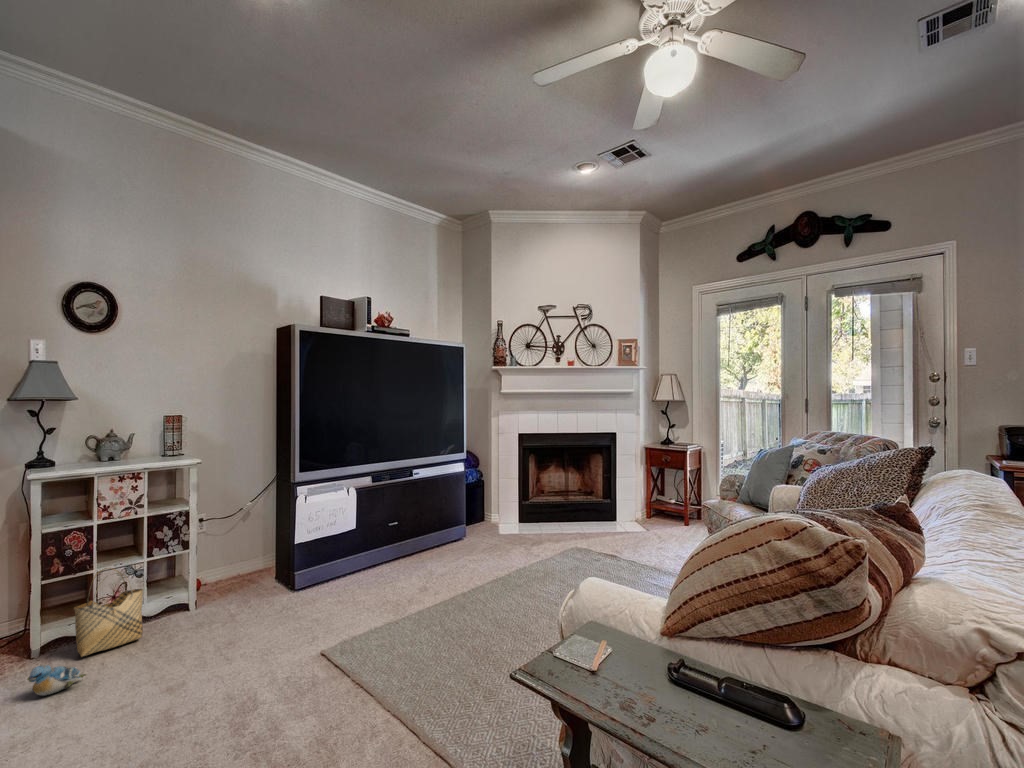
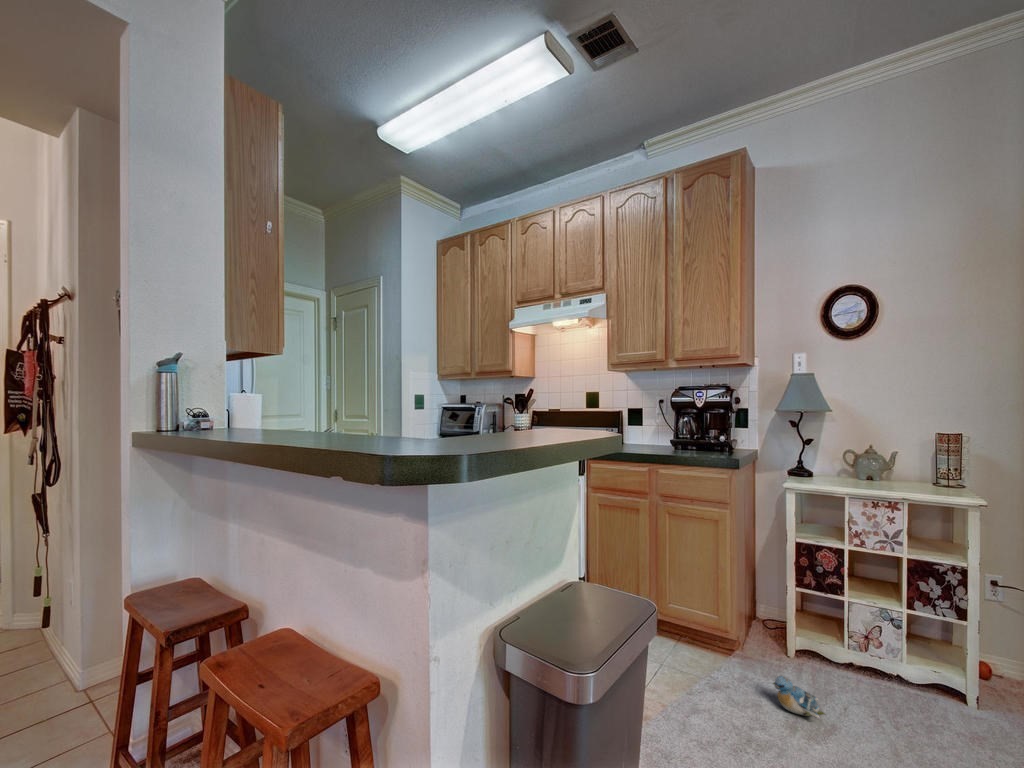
woven basket: present [74,568,143,657] -> none [821,601,898,706]

